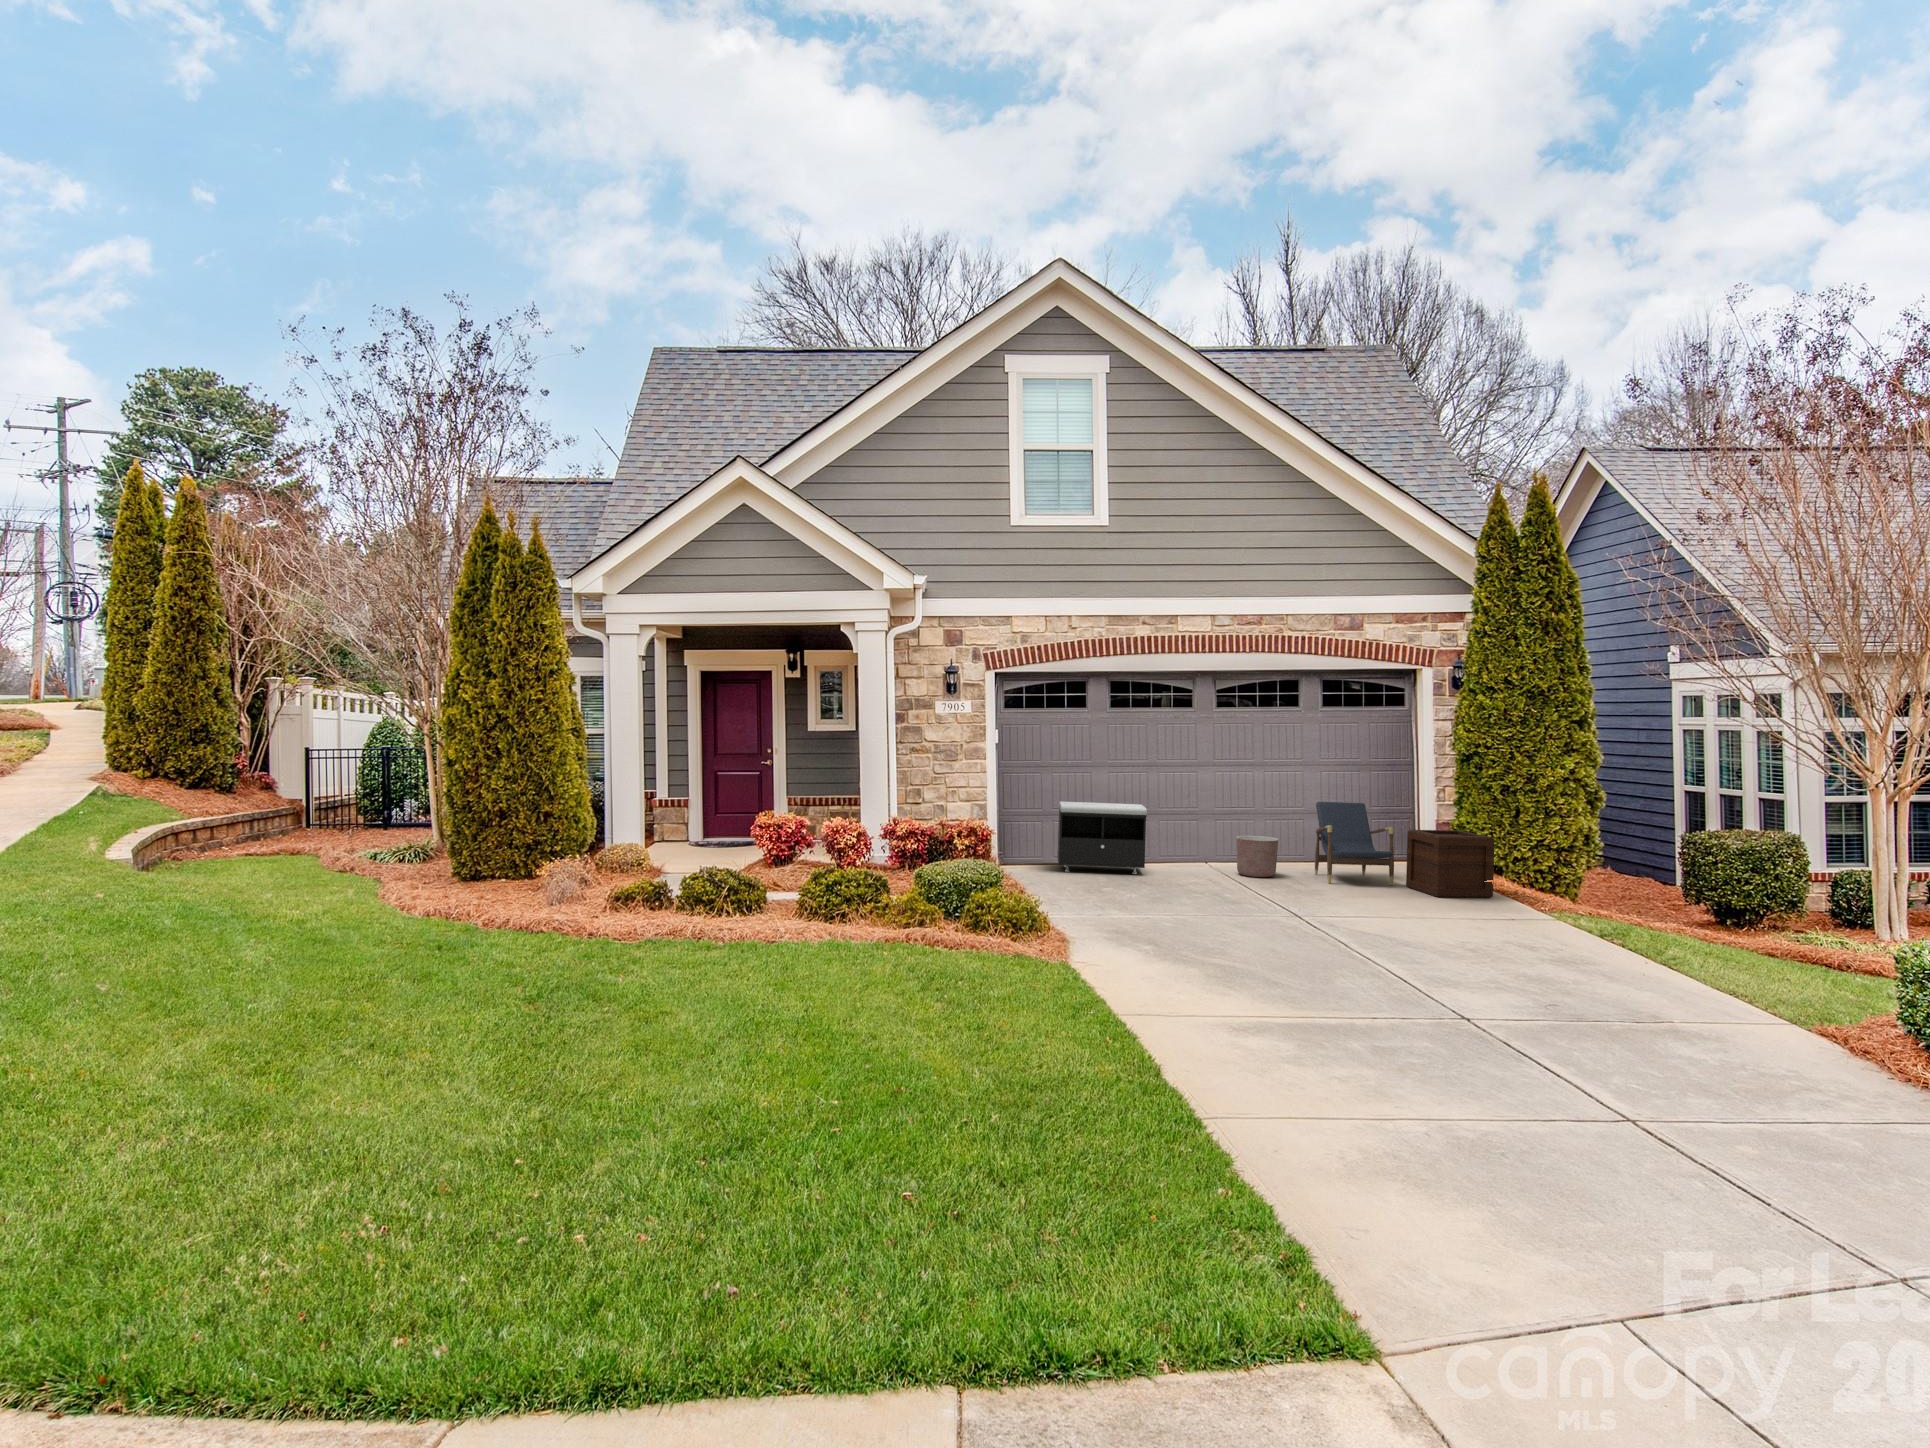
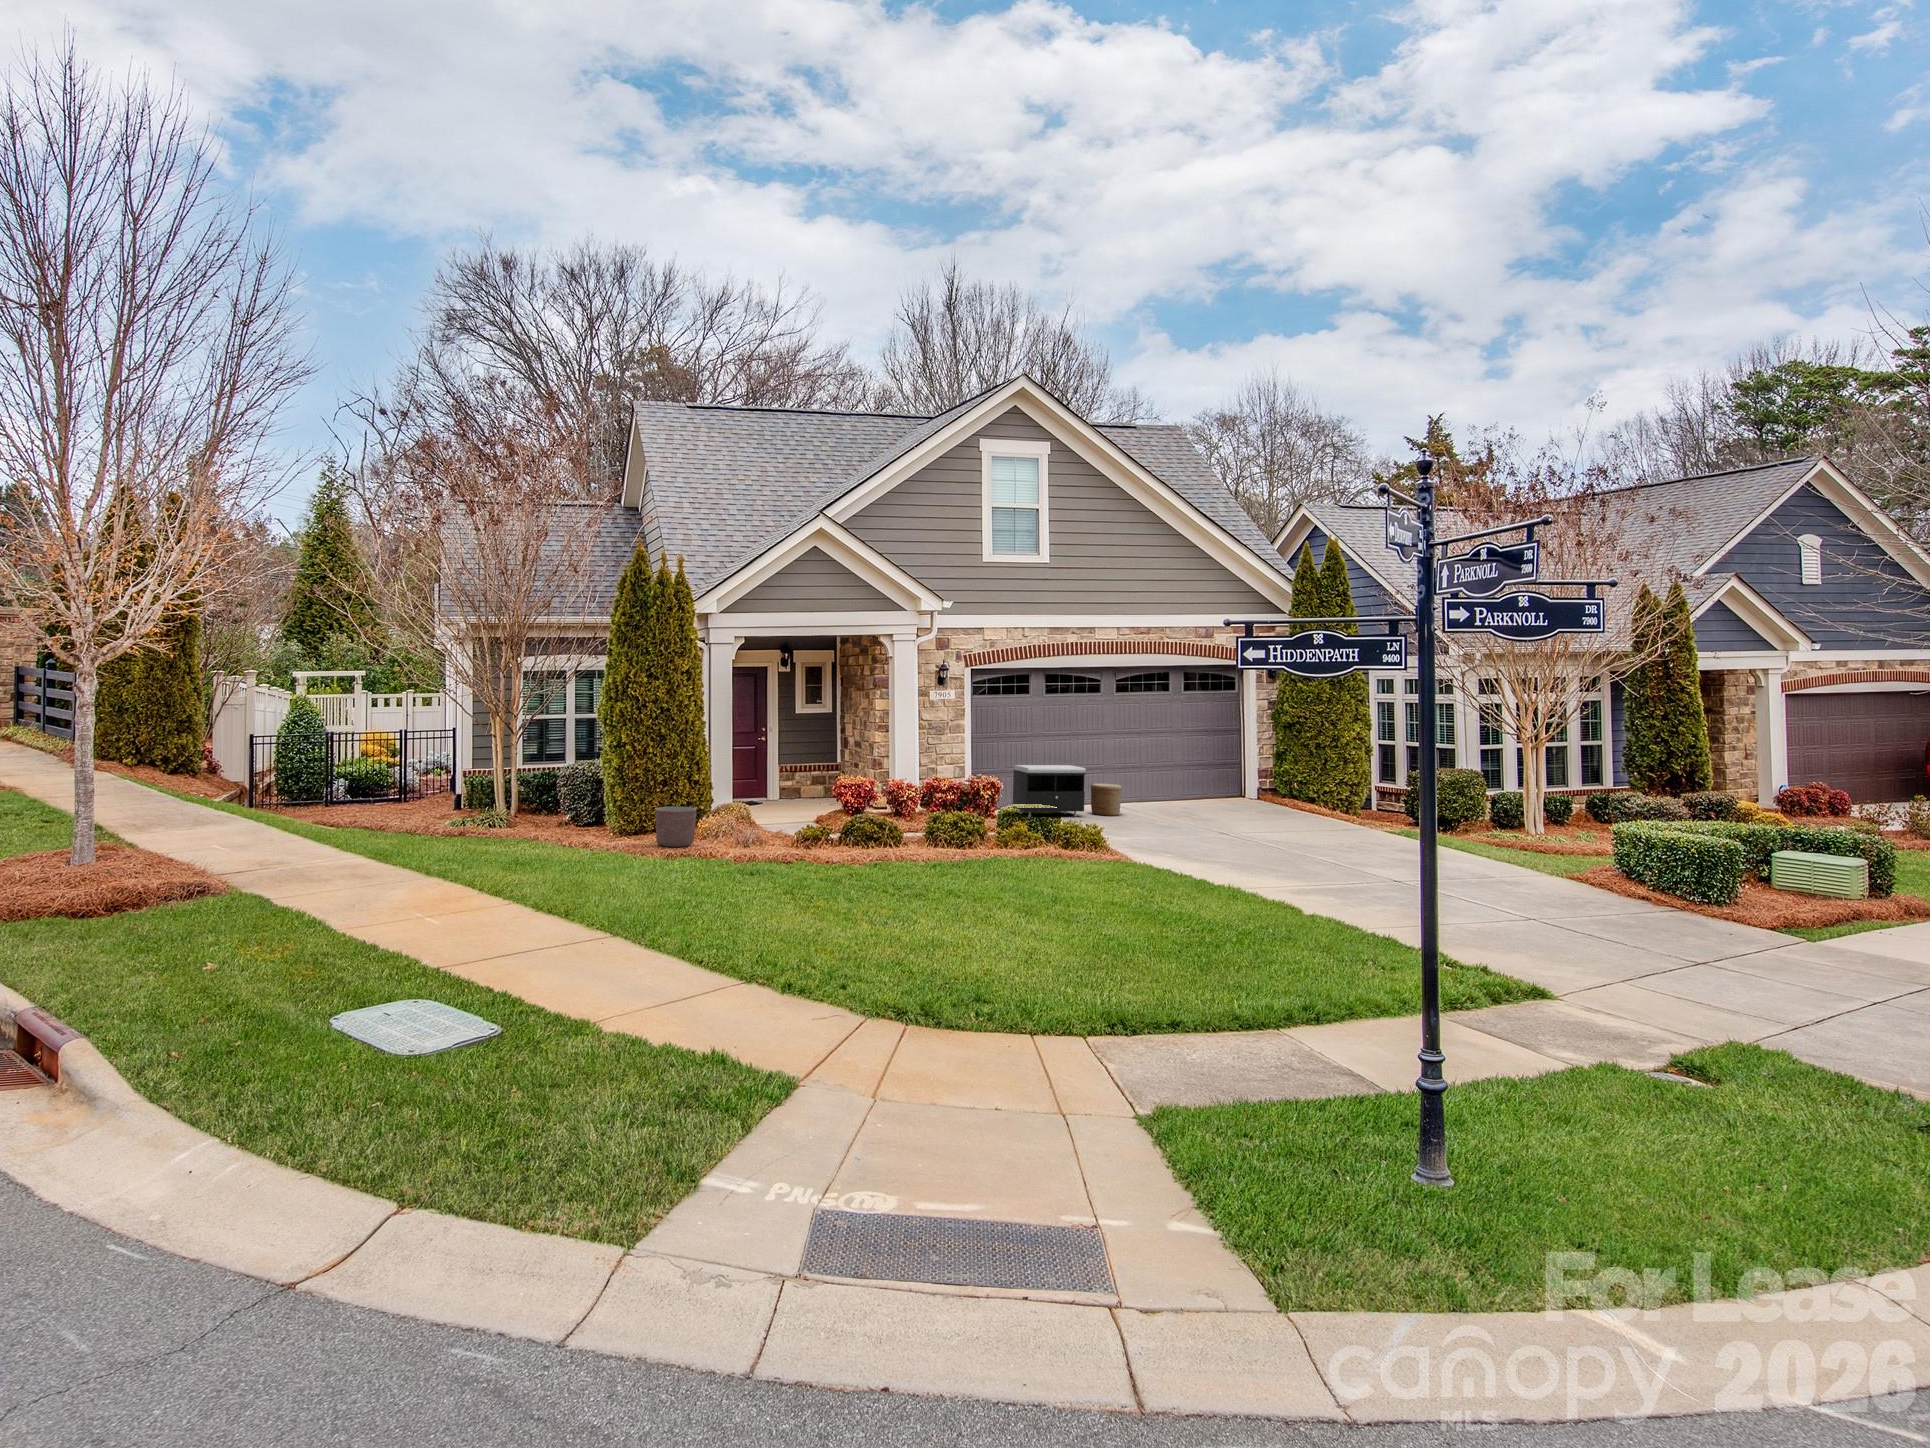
lounge chair: present [1315,802,1394,885] -> none [1182,759,1243,816]
wooden crate: present [1406,830,1494,898] -> none [1250,776,1311,822]
woven basket: none [1166,831,1209,876] -> present [1091,784,1122,816]
planter: present [1237,836,1278,877] -> present [656,806,696,847]

